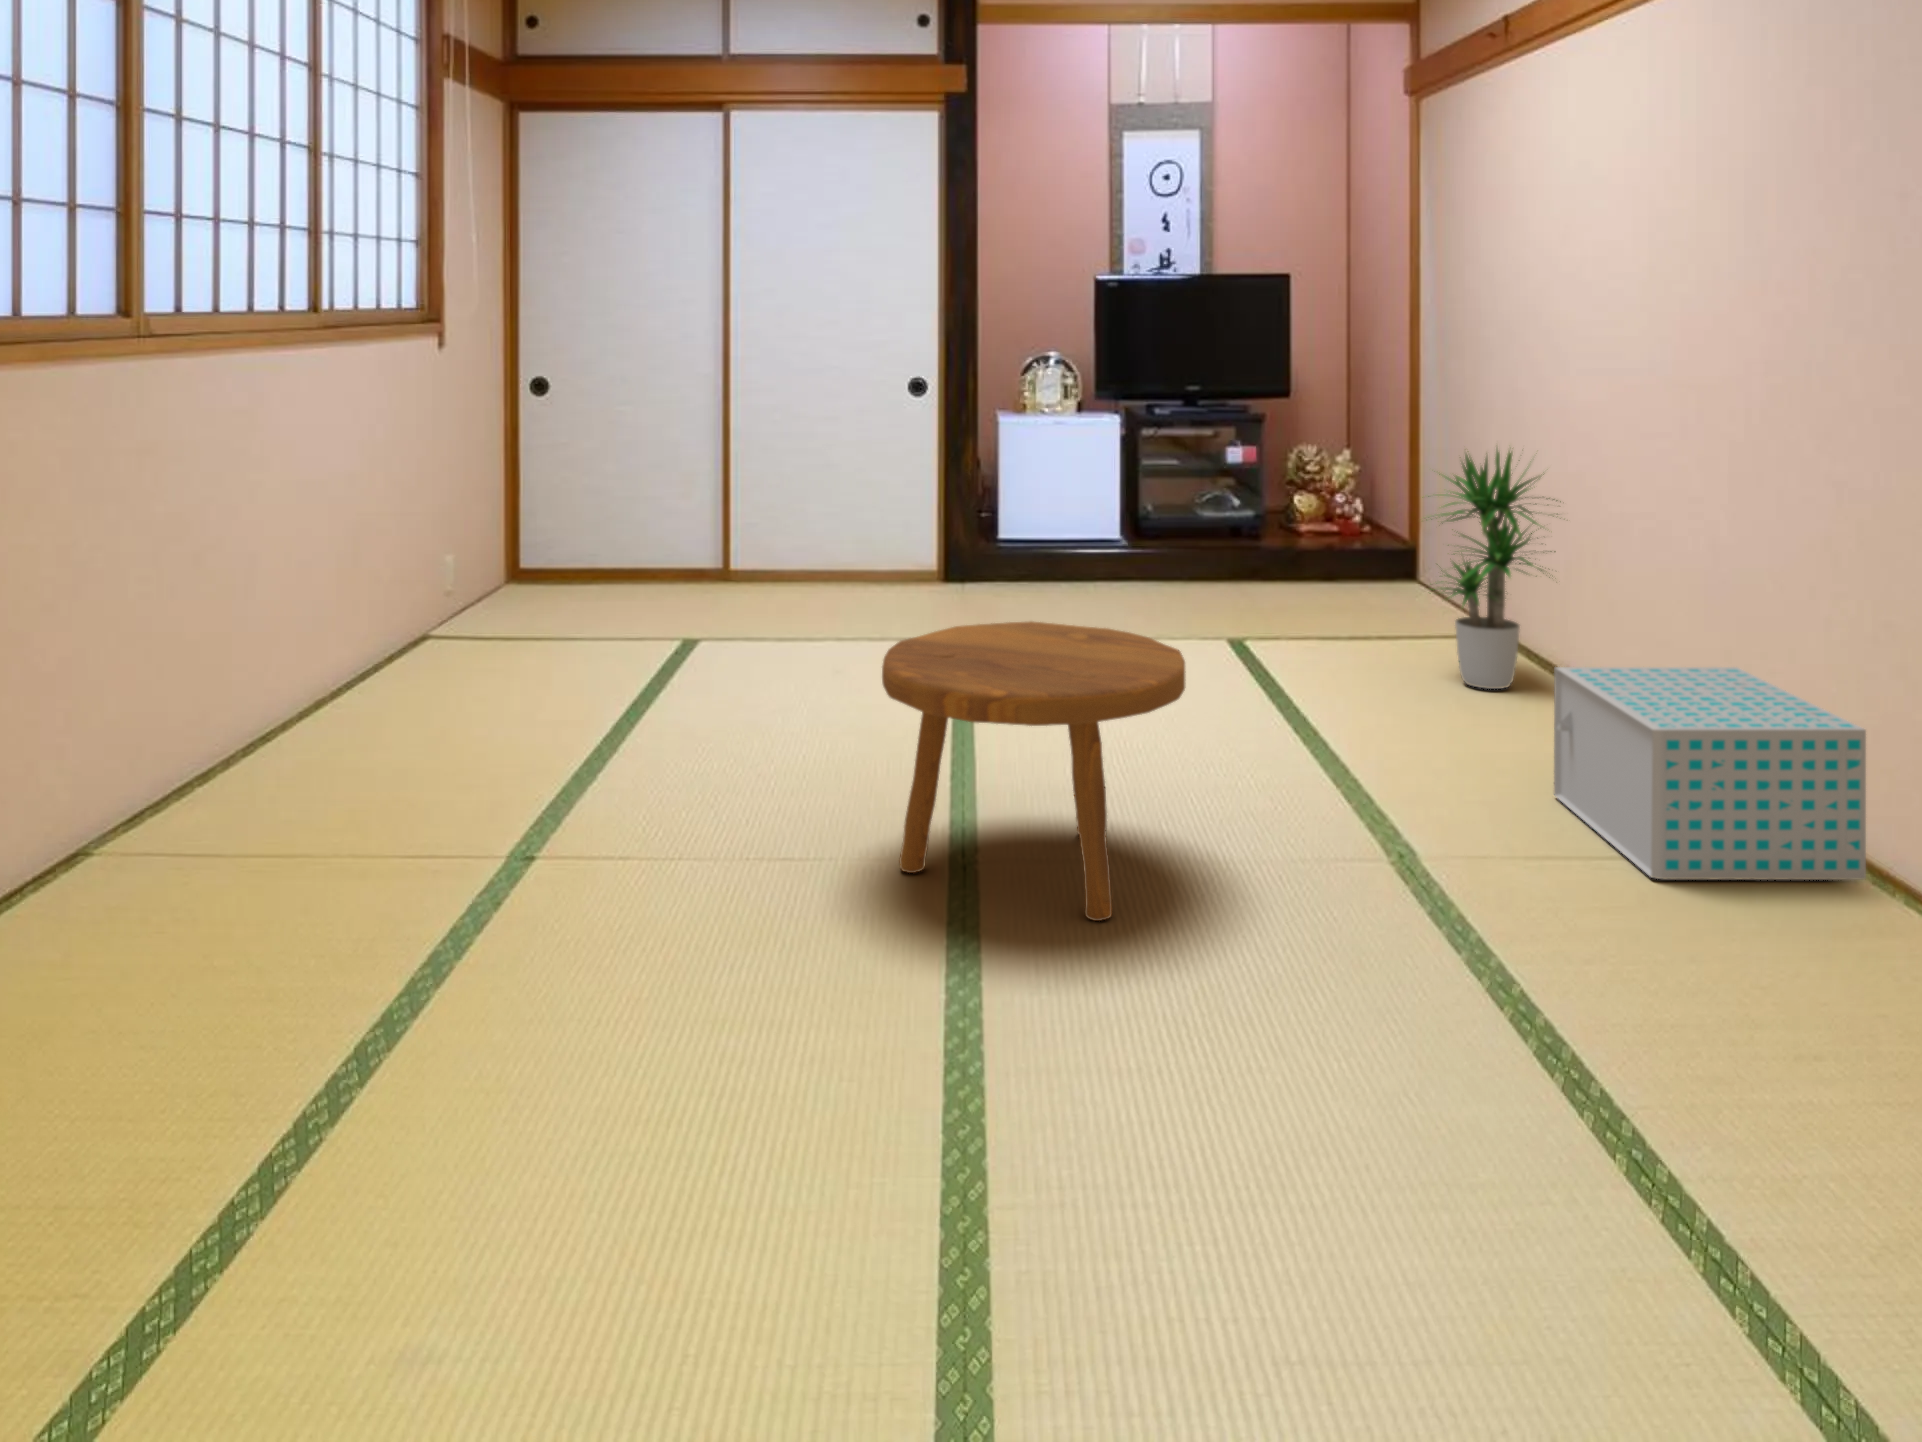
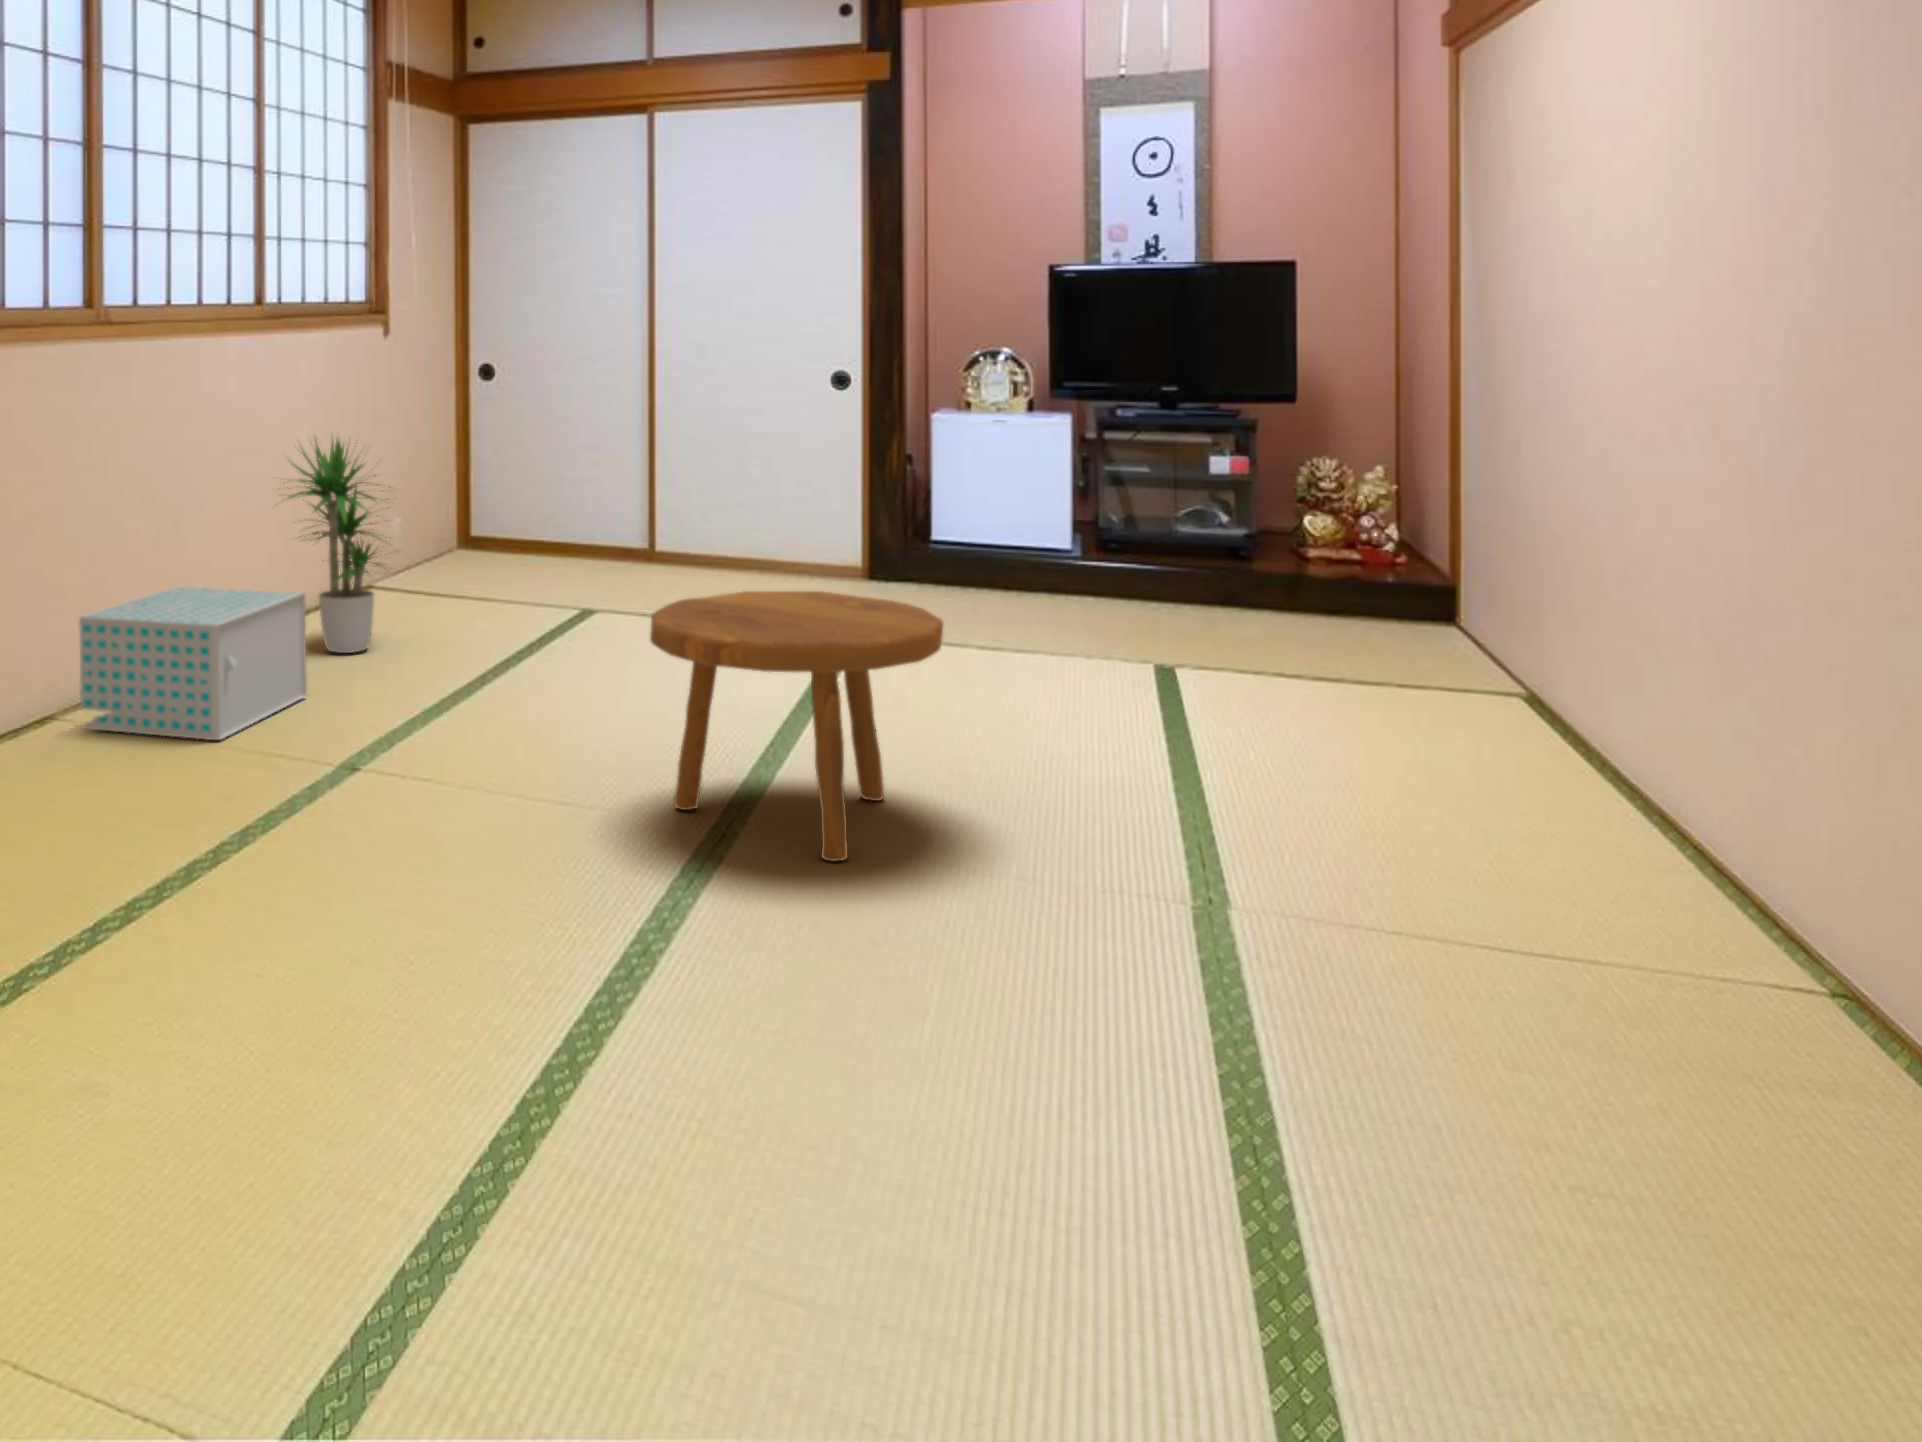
potted plant: present [1426,450,1561,689] -> present [281,440,391,653]
storage box: present [1554,667,1866,880] -> present [79,587,307,740]

